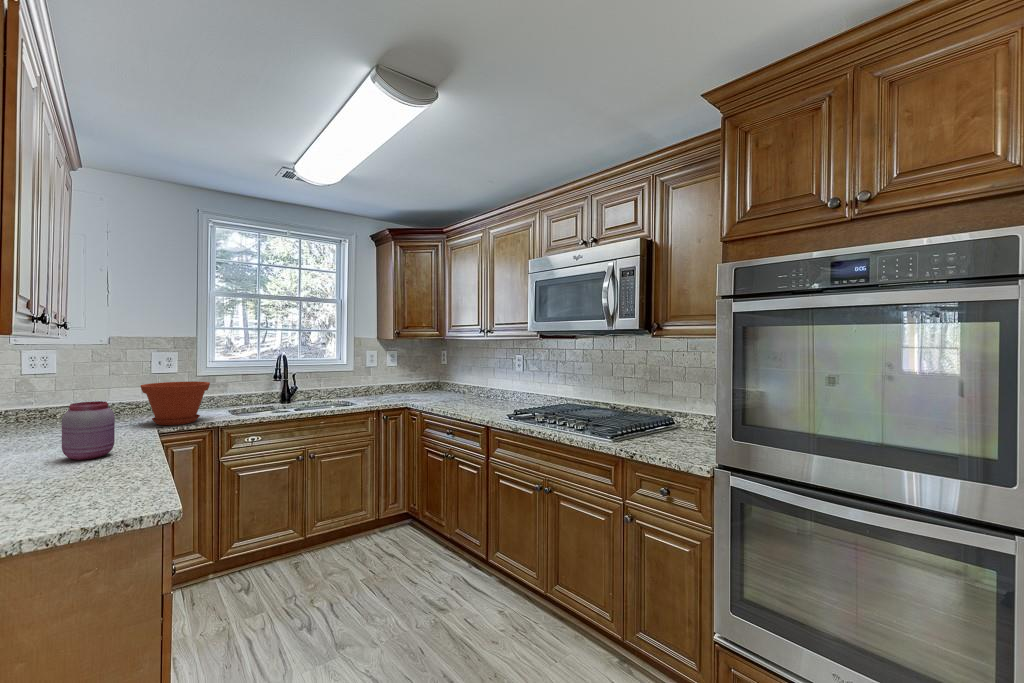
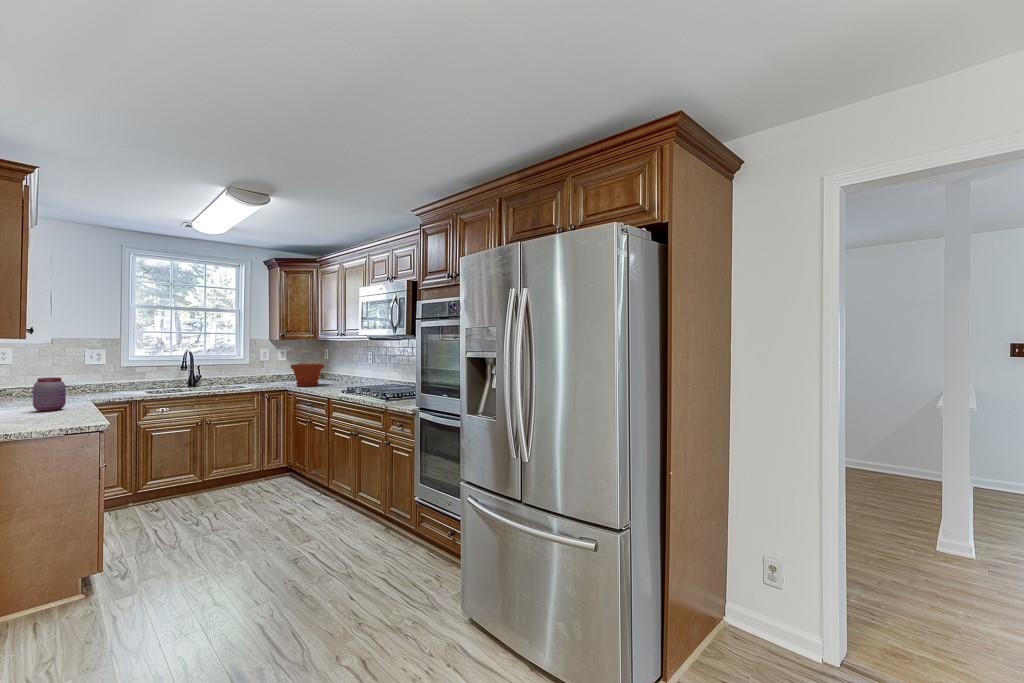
plant pot: present [140,381,210,425] -> present [290,364,324,387]

